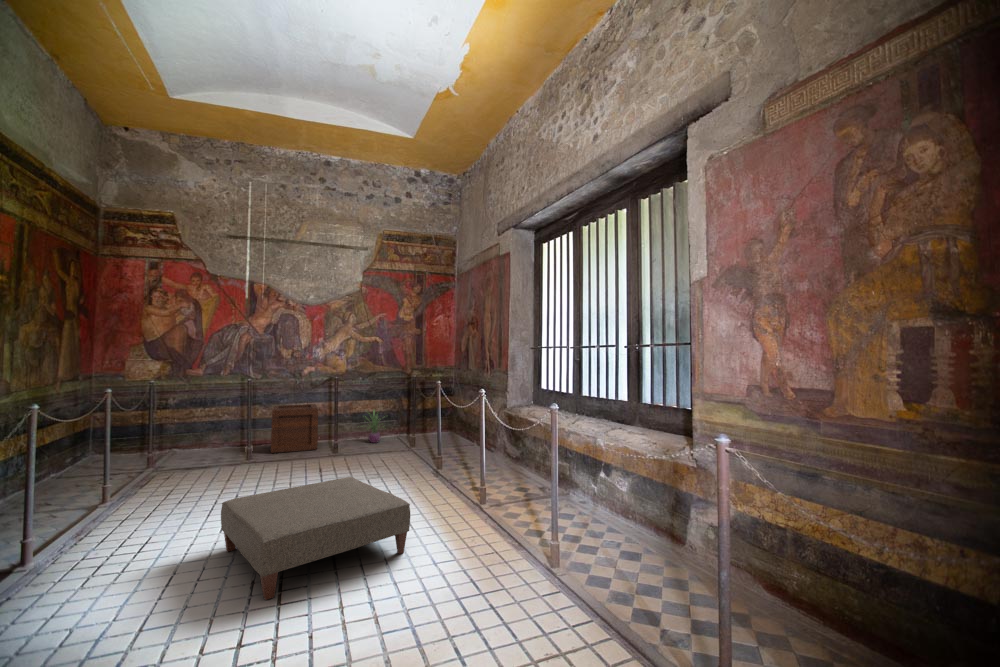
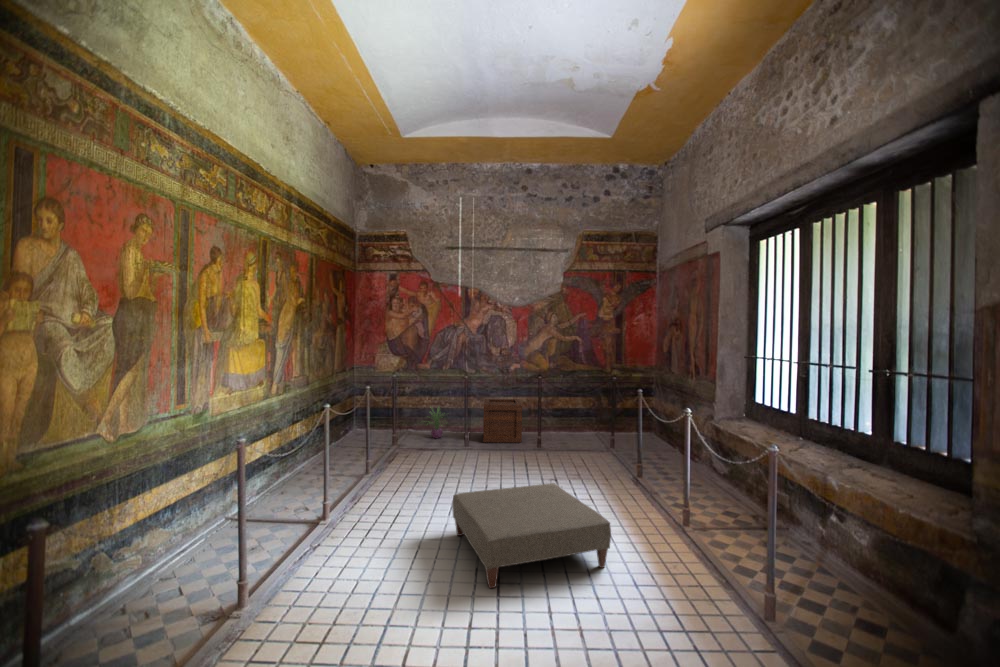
decorative plant: present [368,411,380,443] -> present [431,407,443,438]

